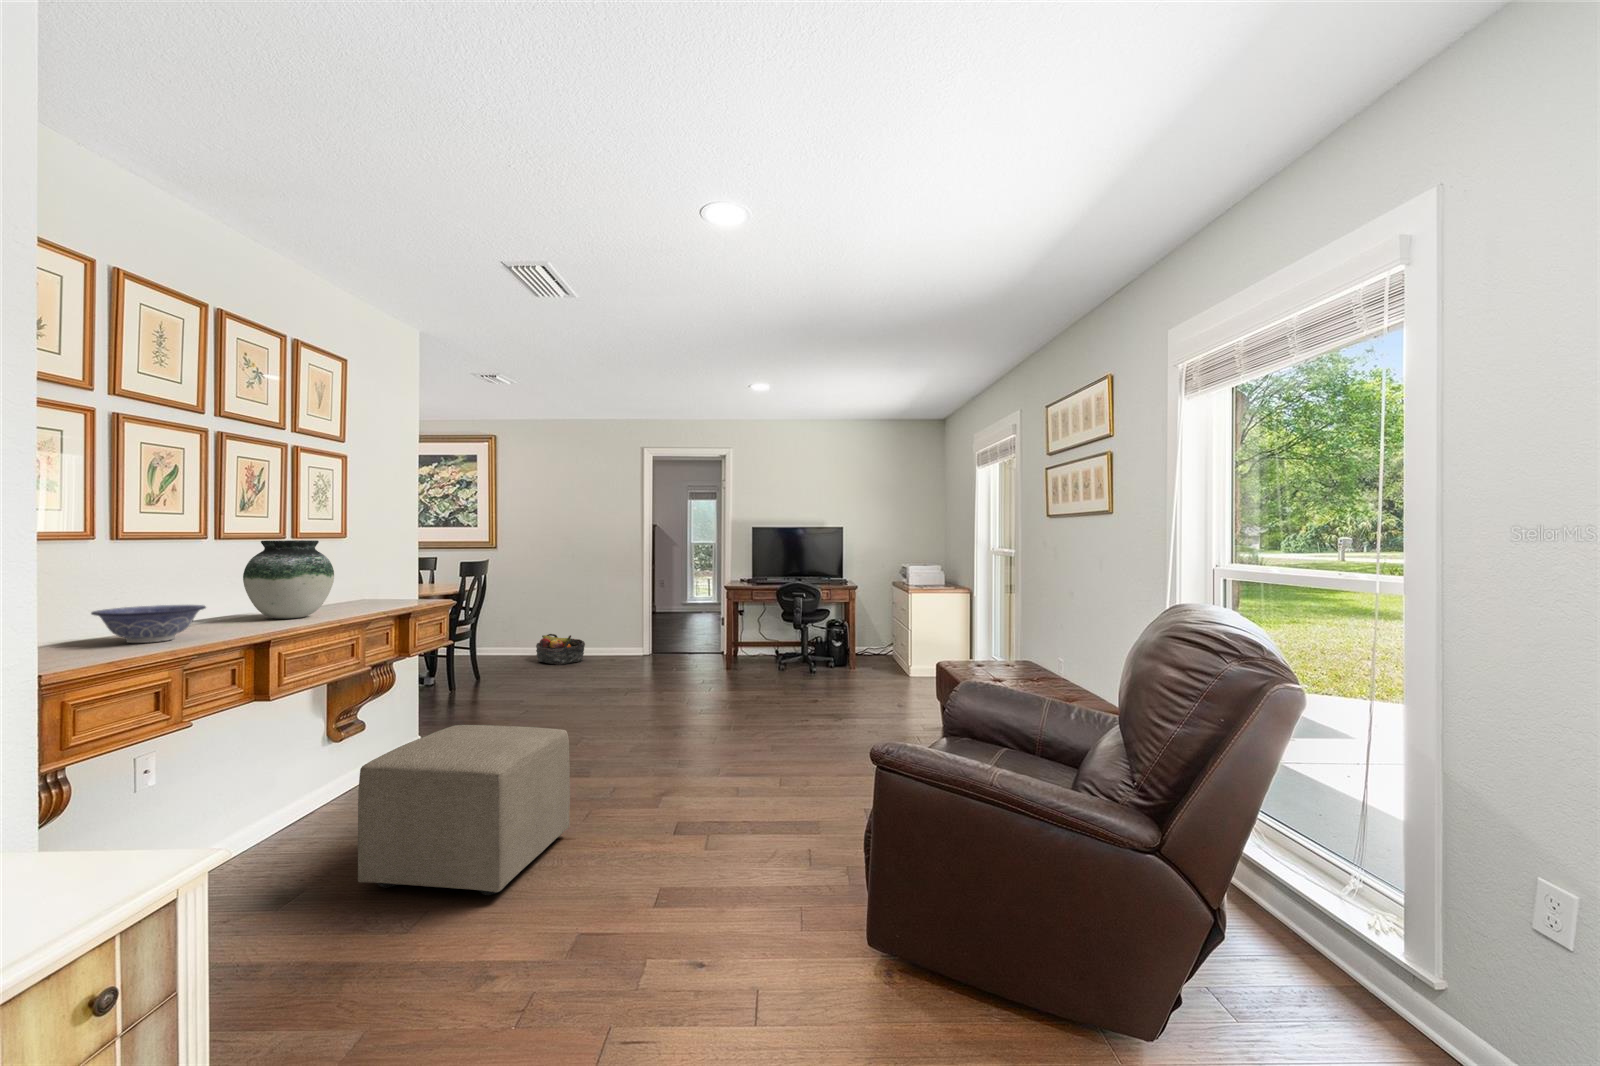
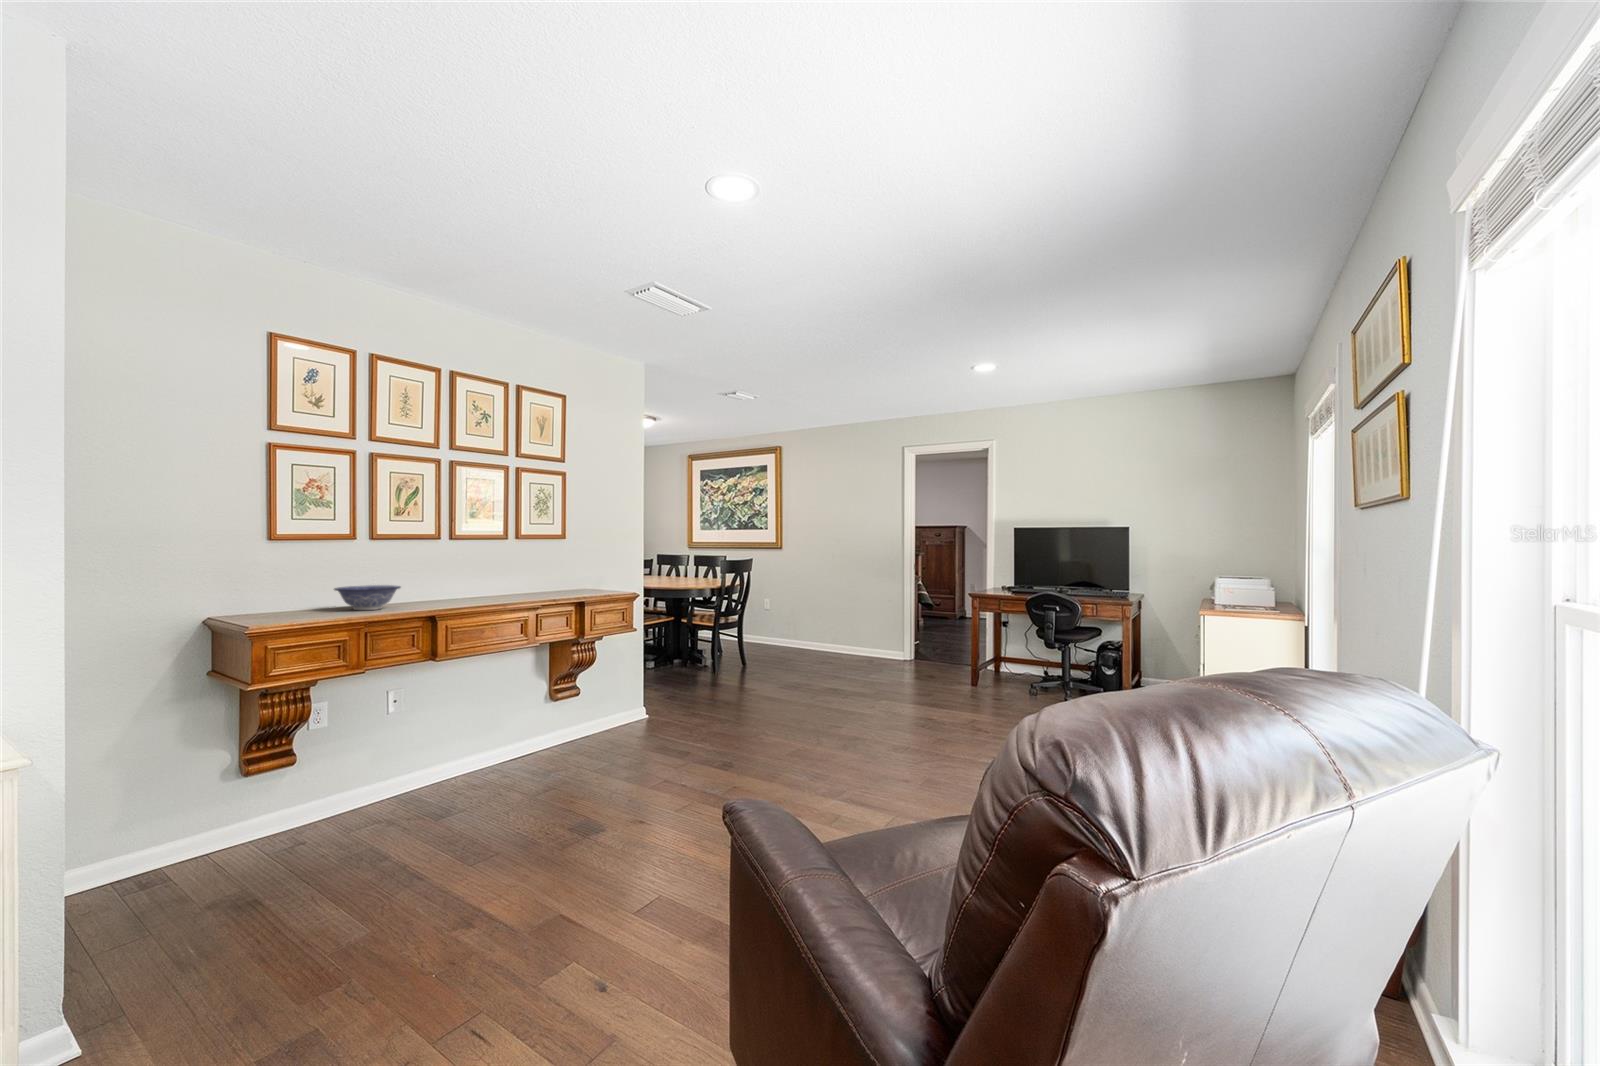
vase: present [243,540,334,619] -> none [460,541,520,600]
basket: present [536,634,585,665] -> none [804,630,847,660]
ottoman: present [358,725,570,895] -> none [478,699,646,846]

